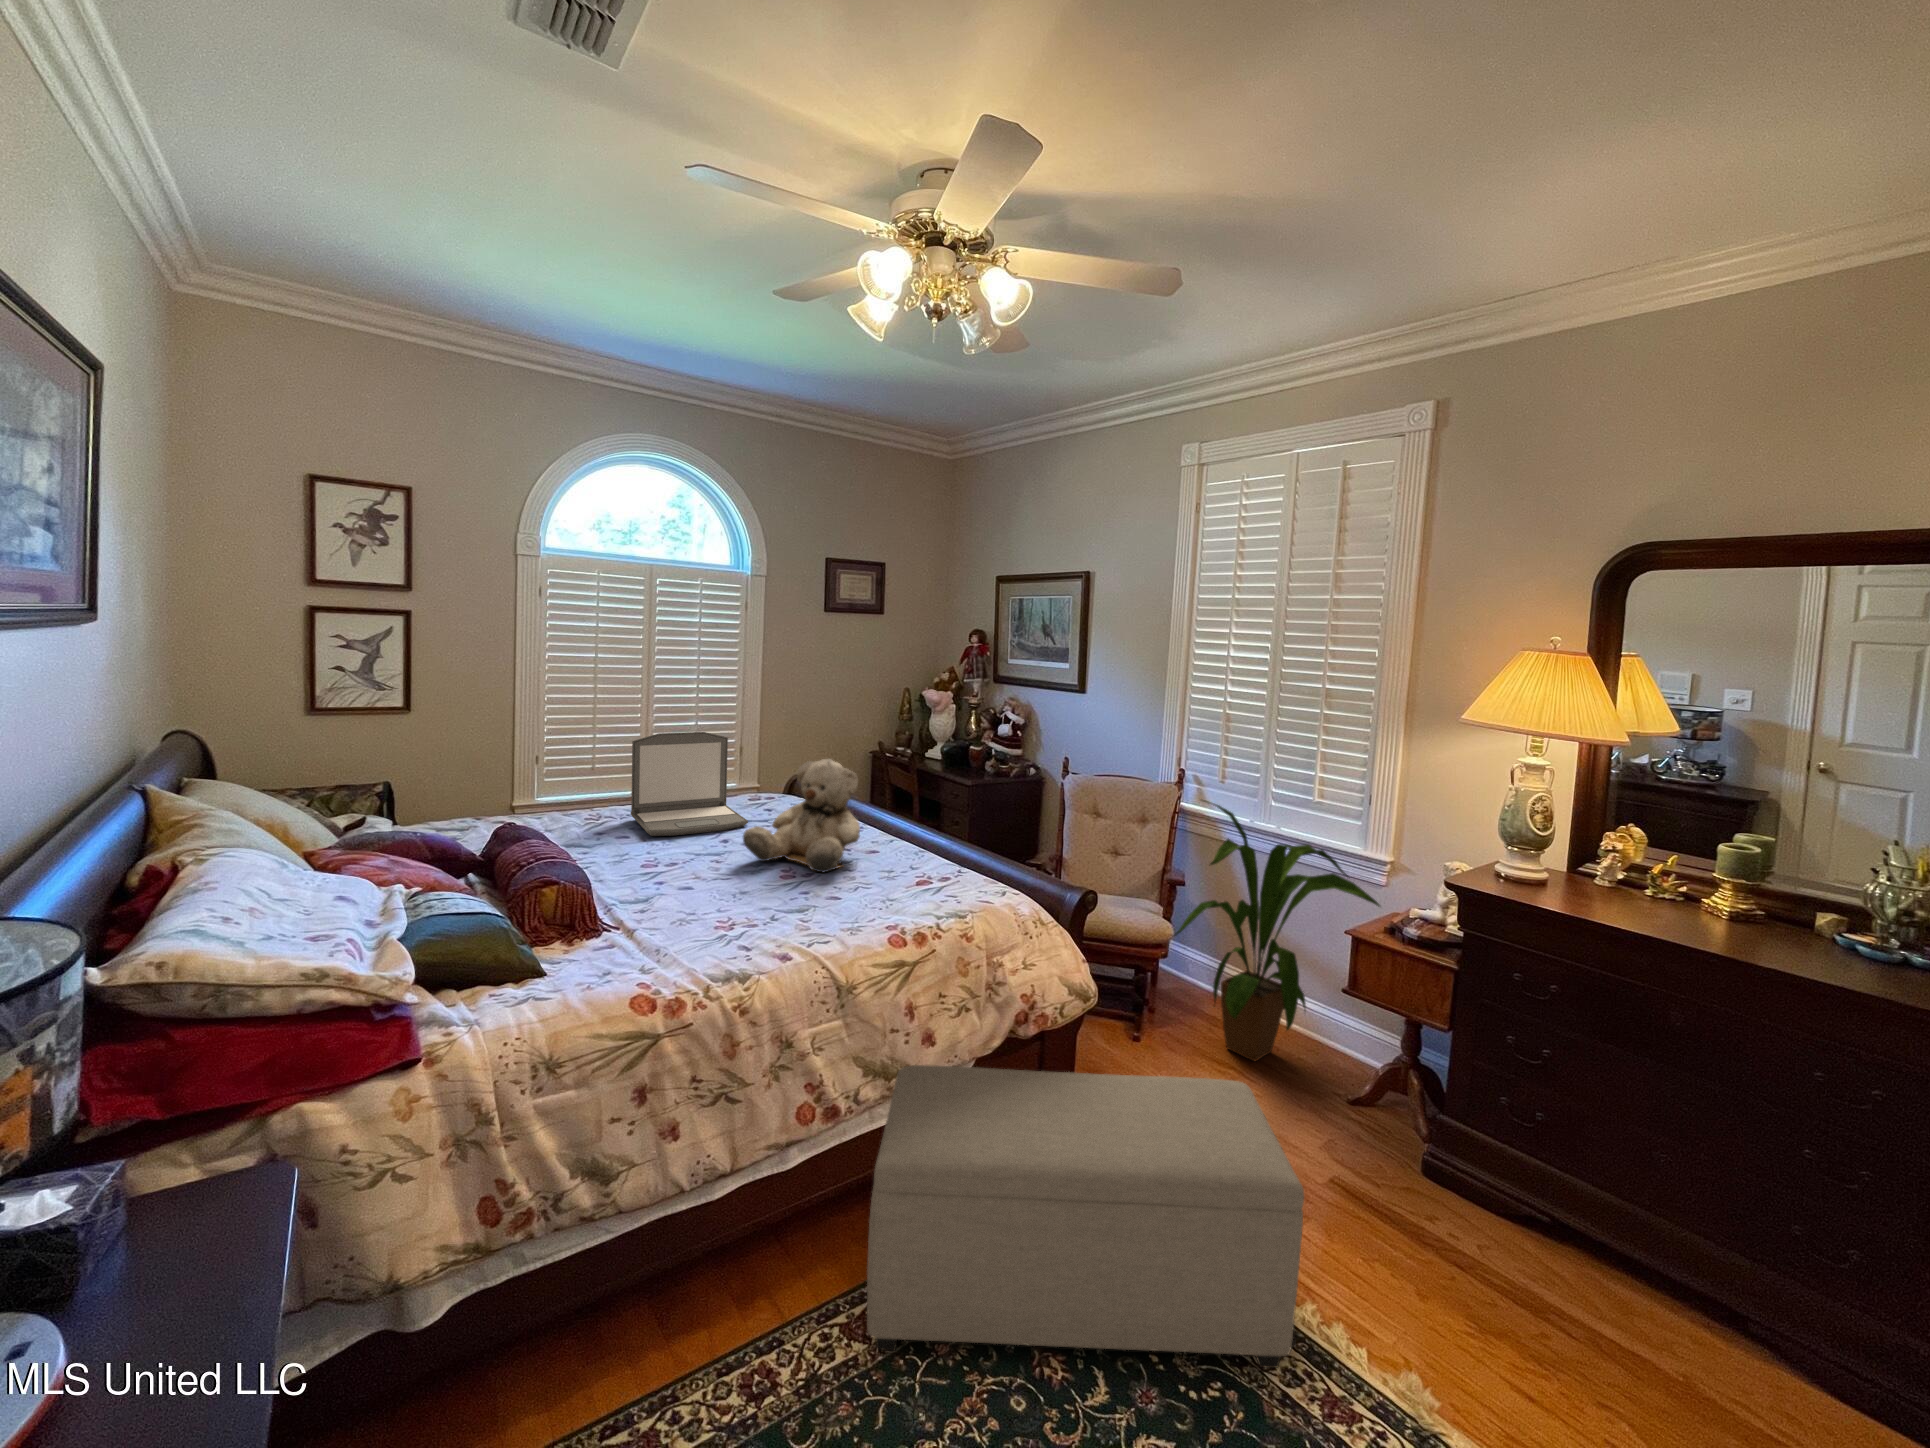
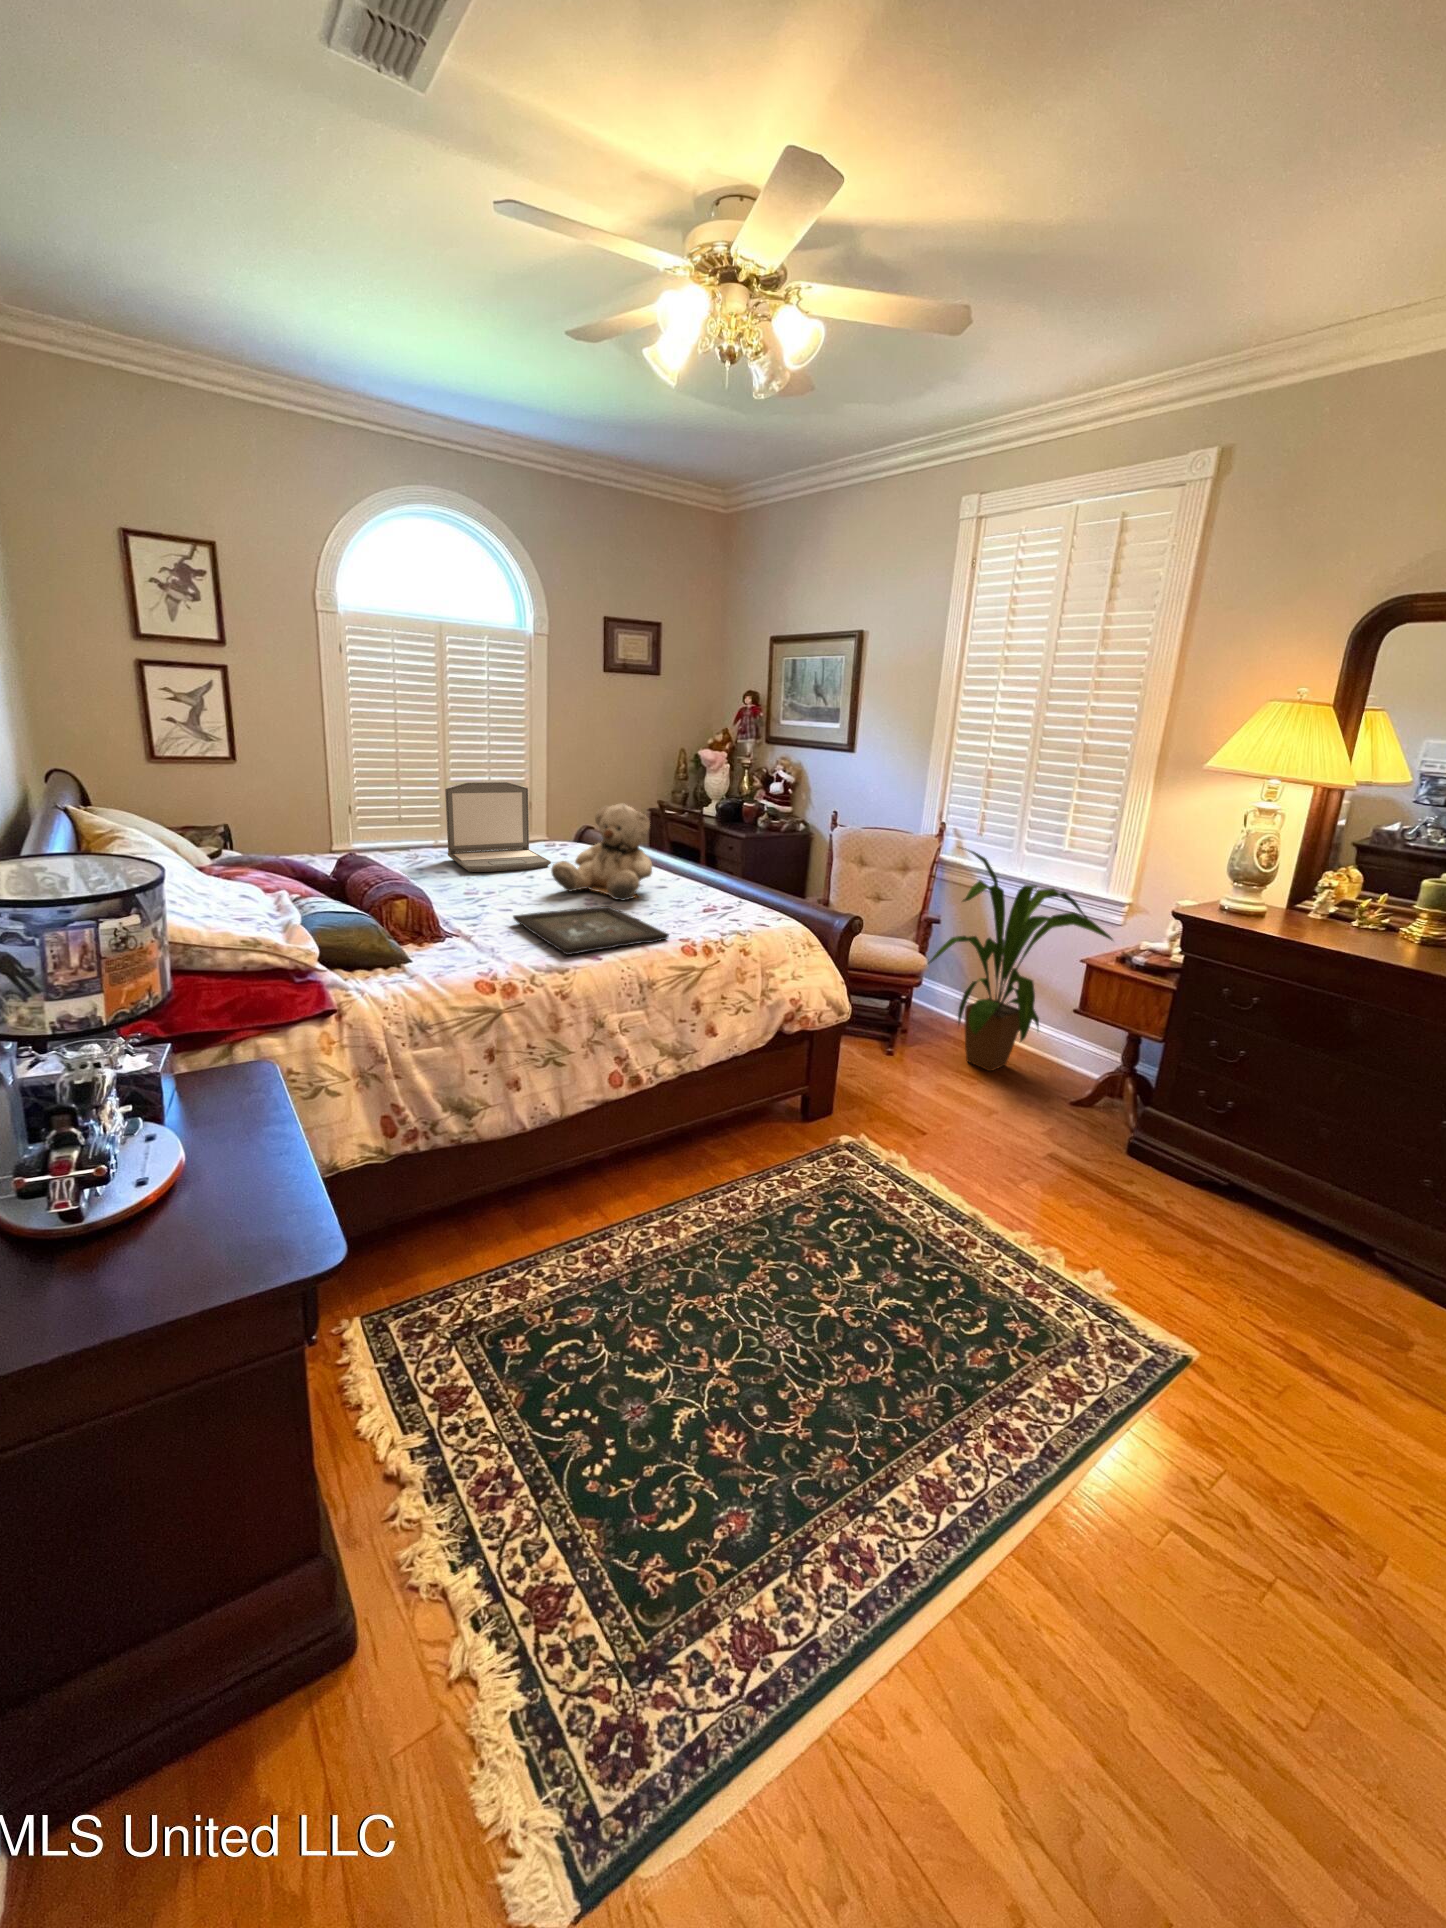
tray: none [687,881,871,956] -> present [513,906,669,955]
ottoman: present [867,1065,1304,1368] -> none [675,1048,1023,1266]

